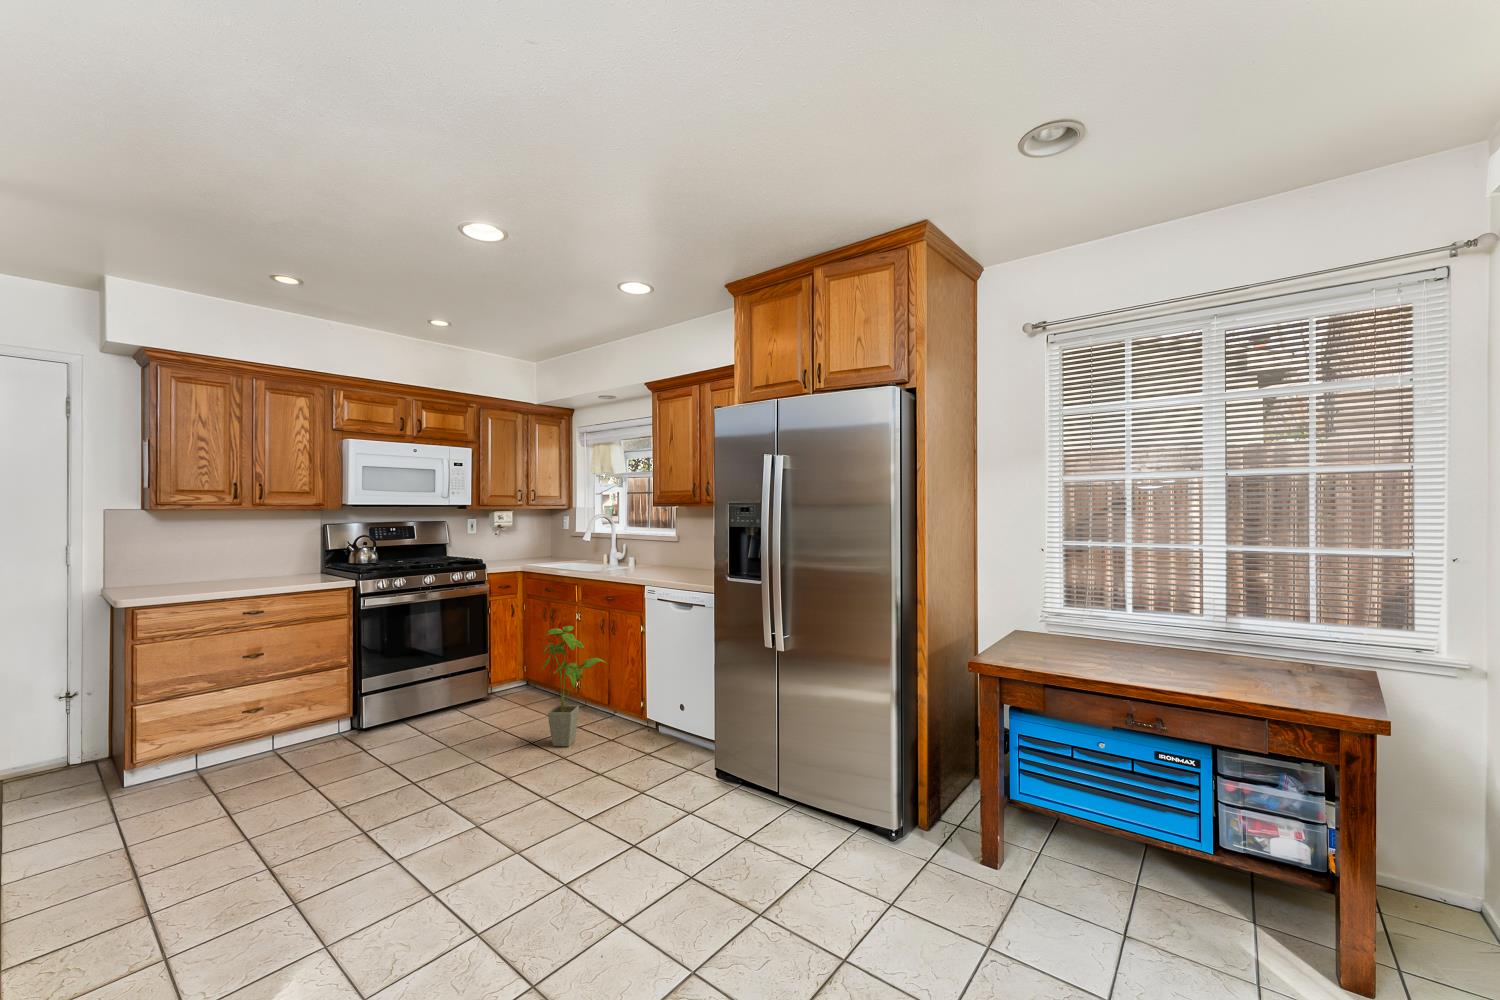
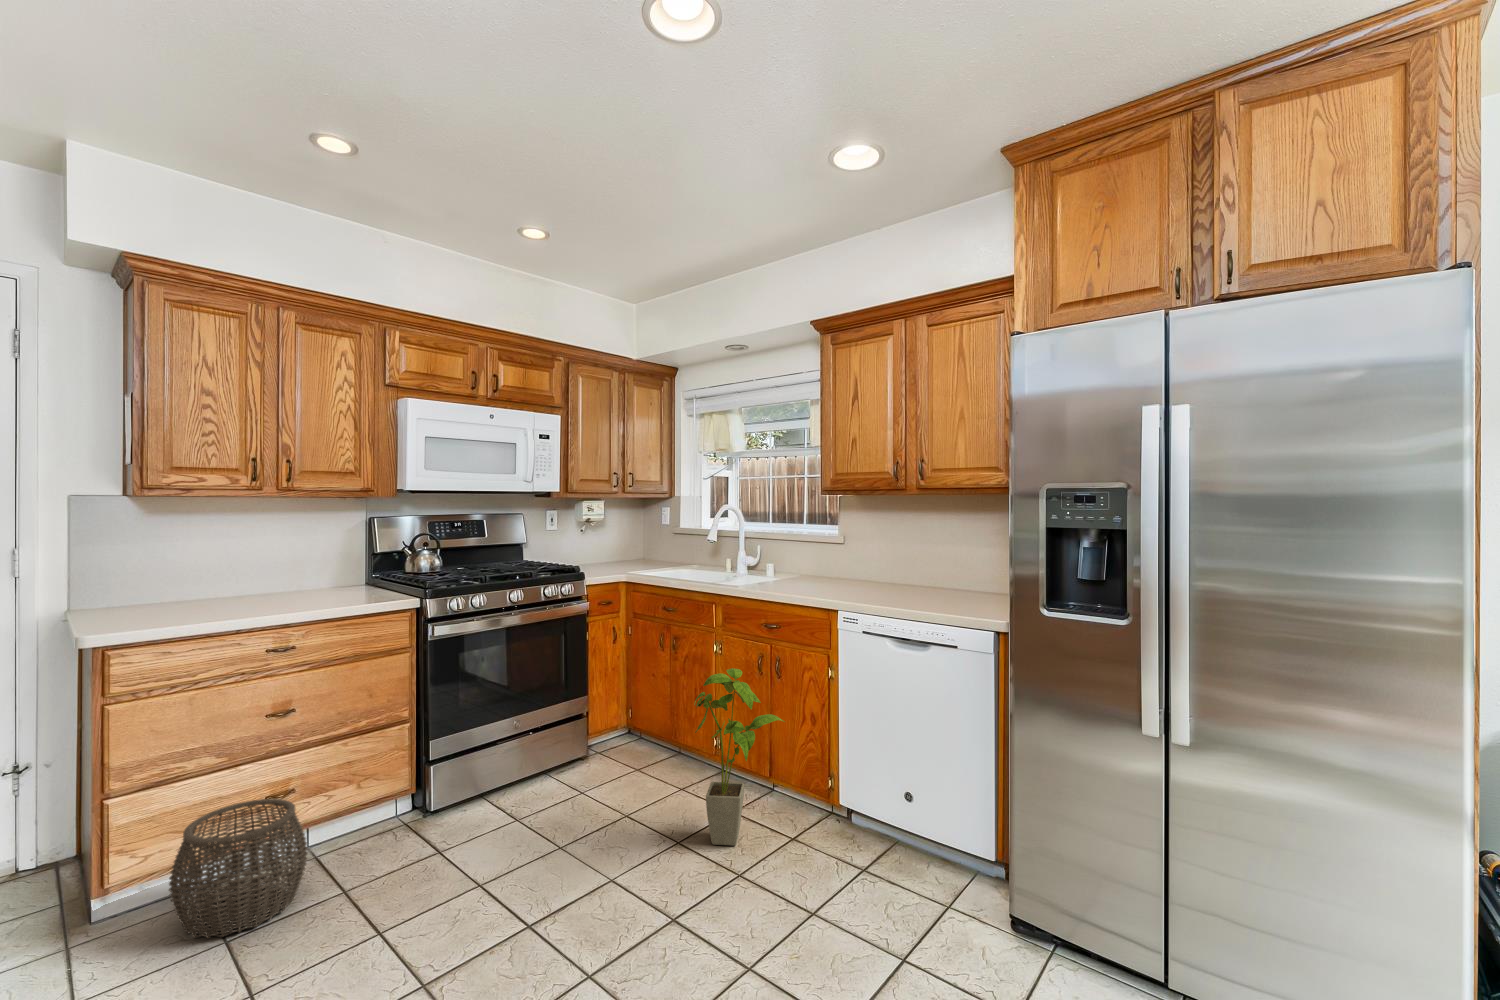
woven basket: none [177,711,270,793] -> present [169,799,308,938]

